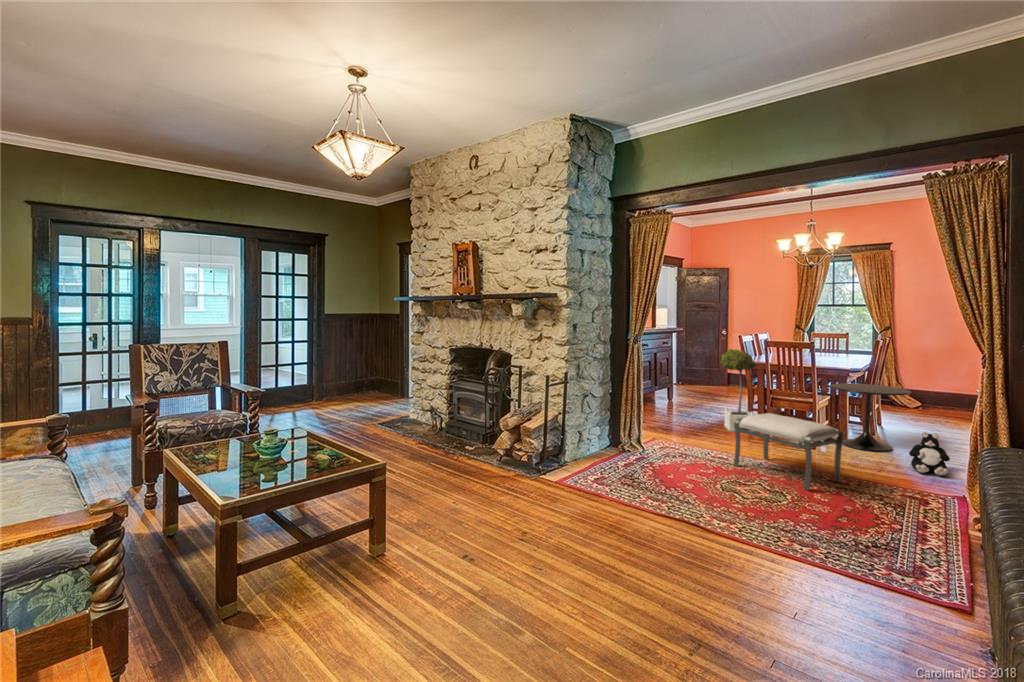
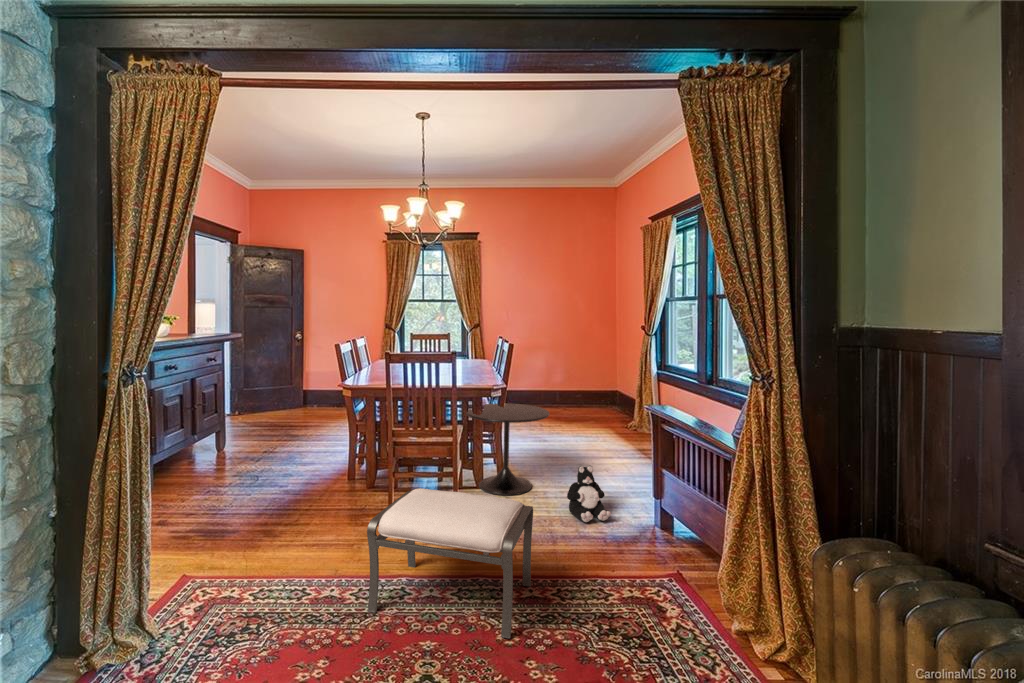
potted tree: present [721,348,758,432] -> none [314,367,372,507]

